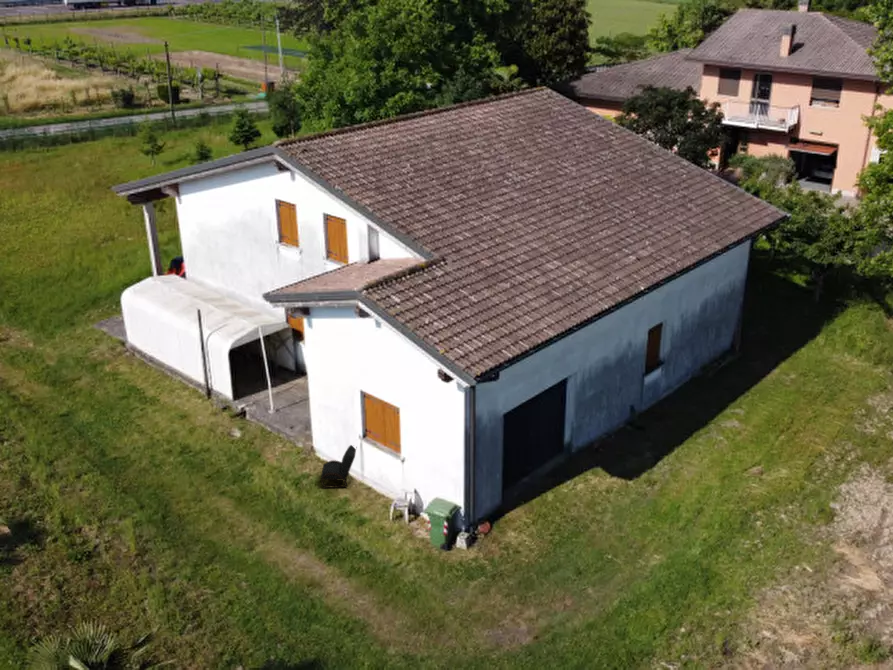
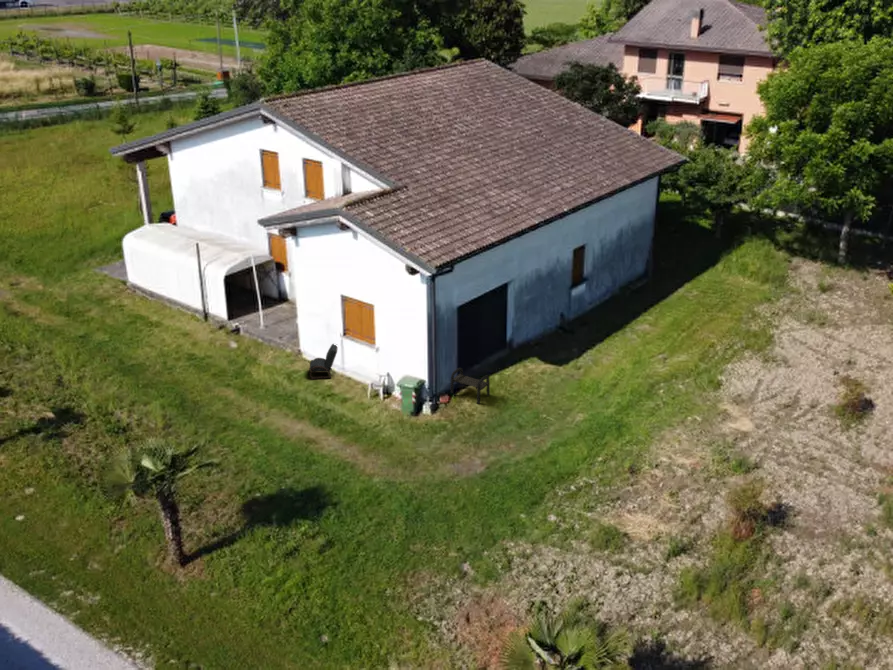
bench: none [492,486,541,535] -> present [450,368,490,404]

